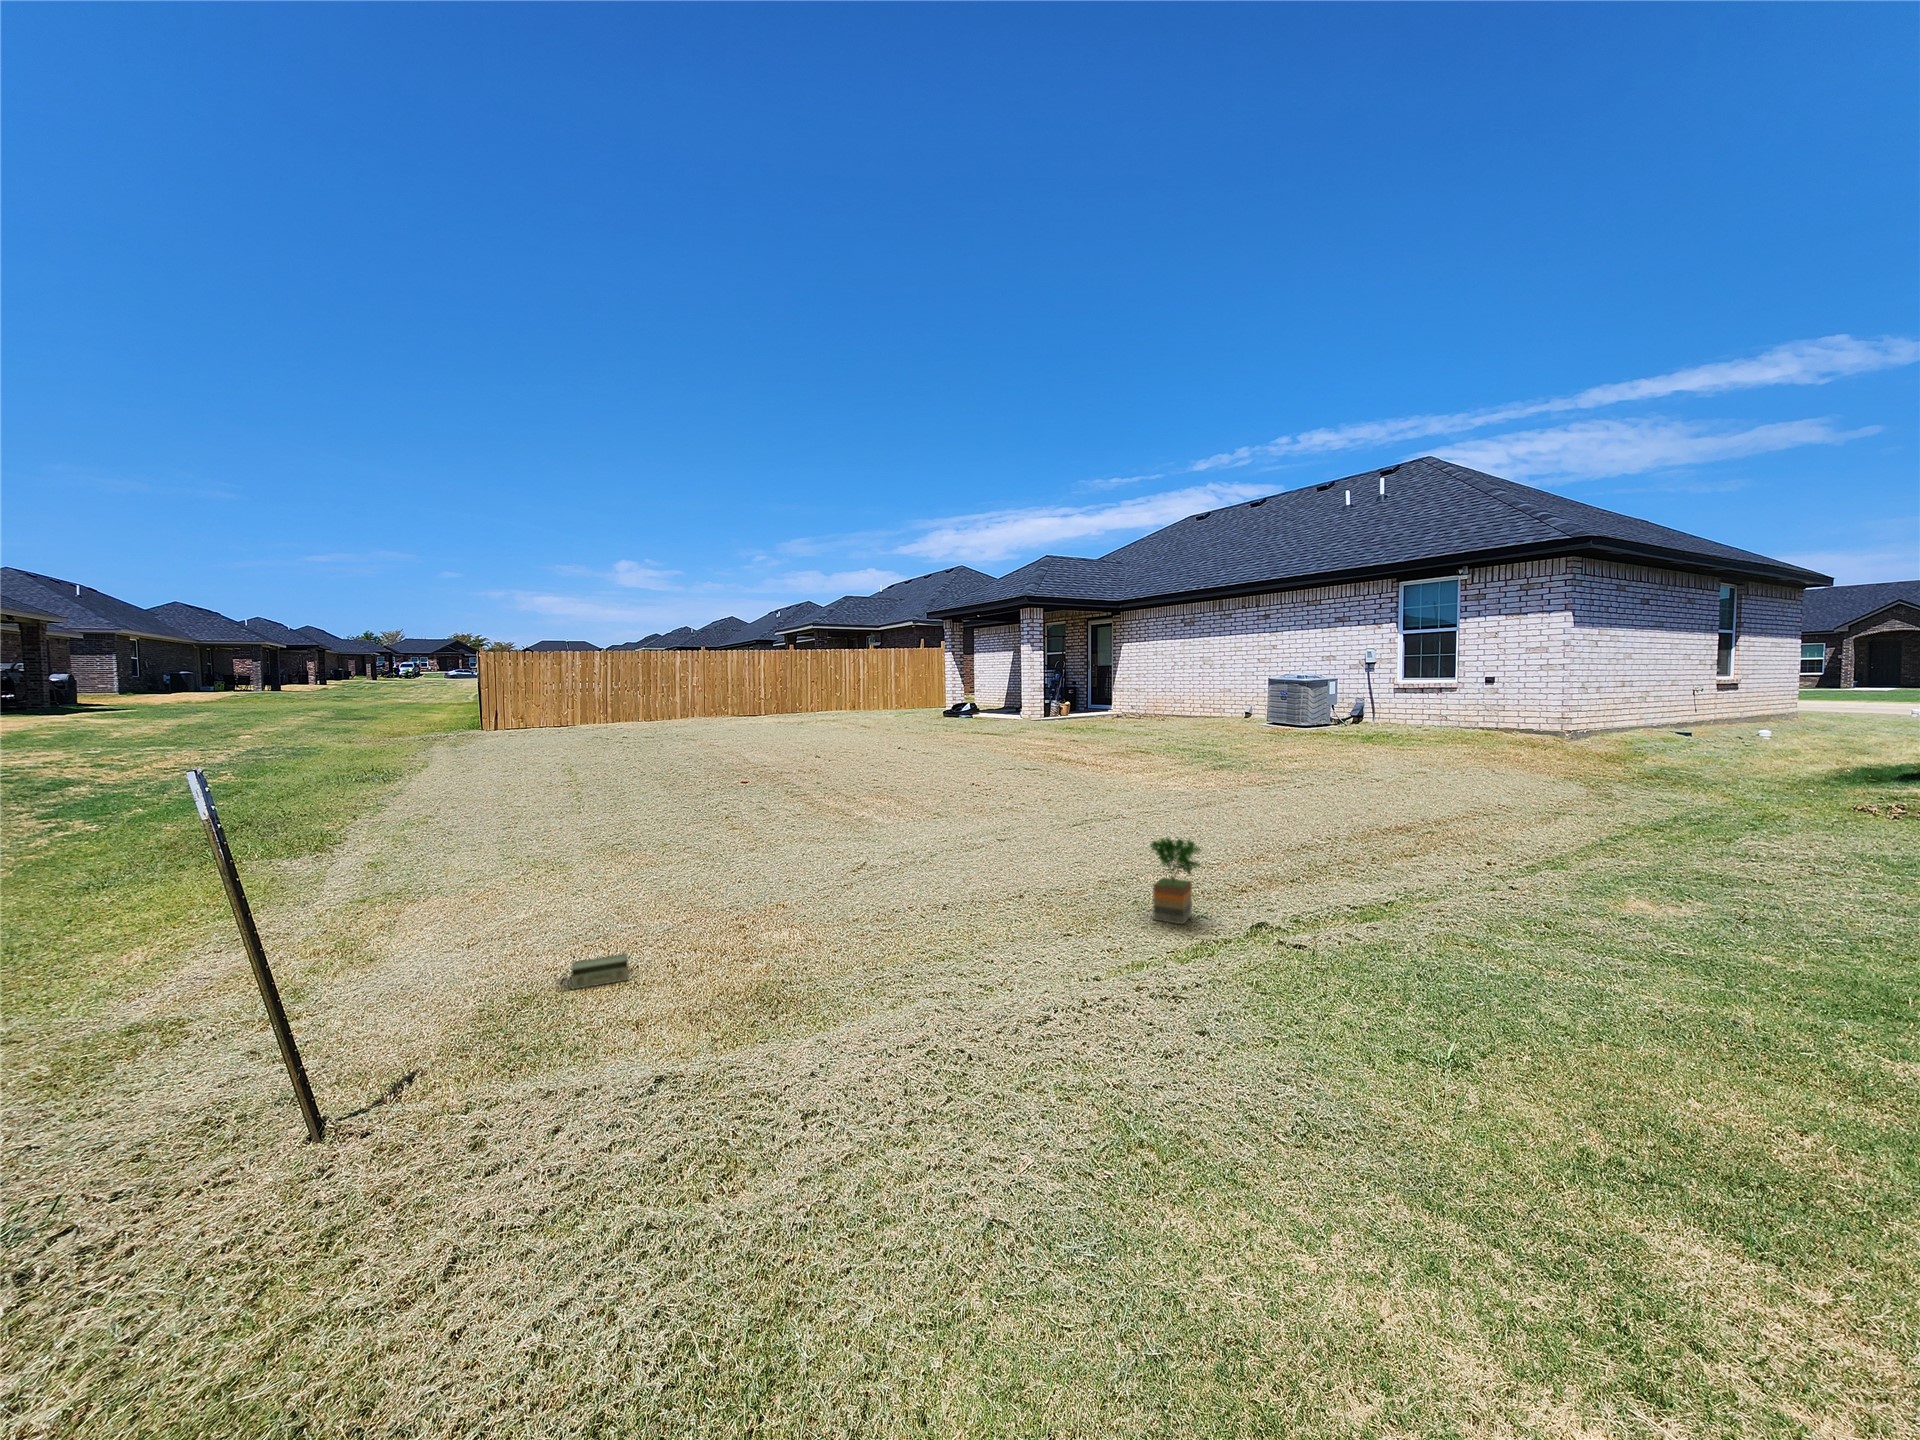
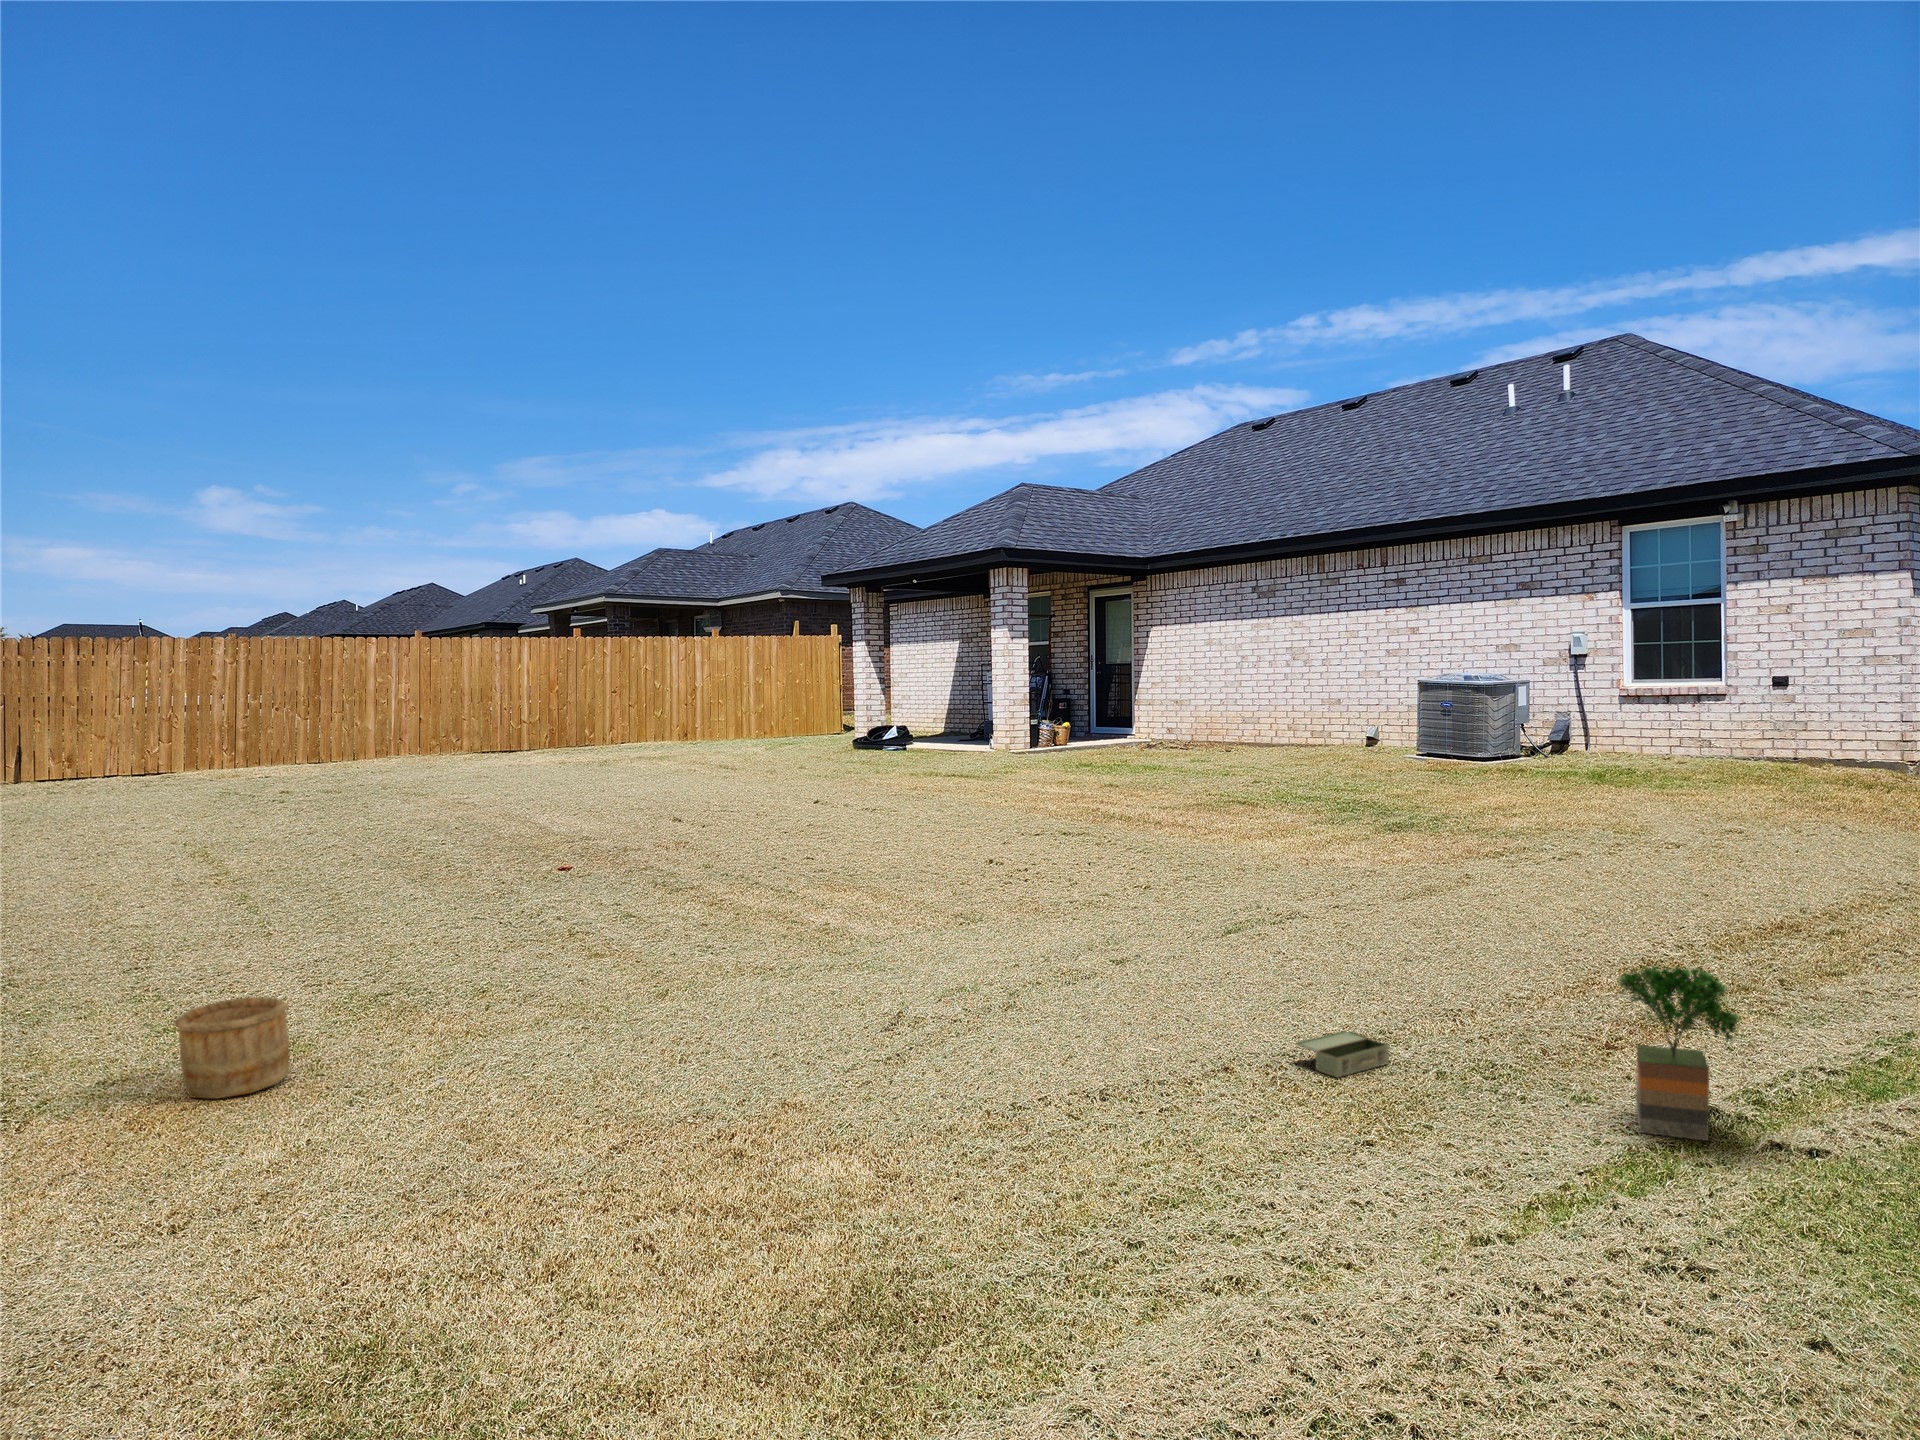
wooden bucket: none [497,837,550,882] -> present [174,997,290,1099]
toolbox: present [571,954,629,989] -> present [1297,1031,1389,1077]

